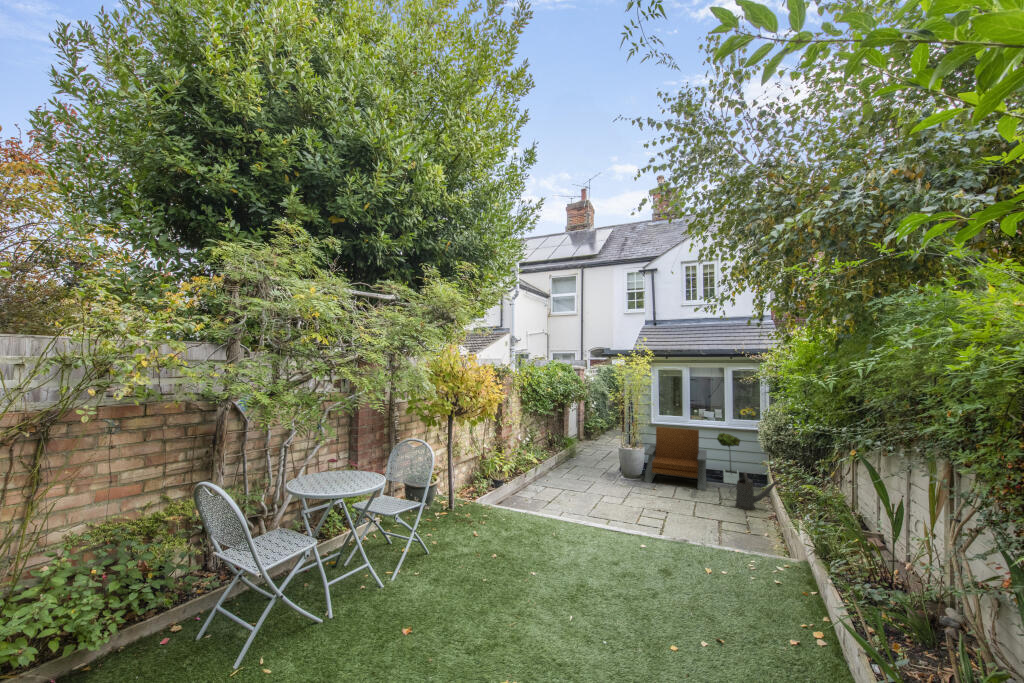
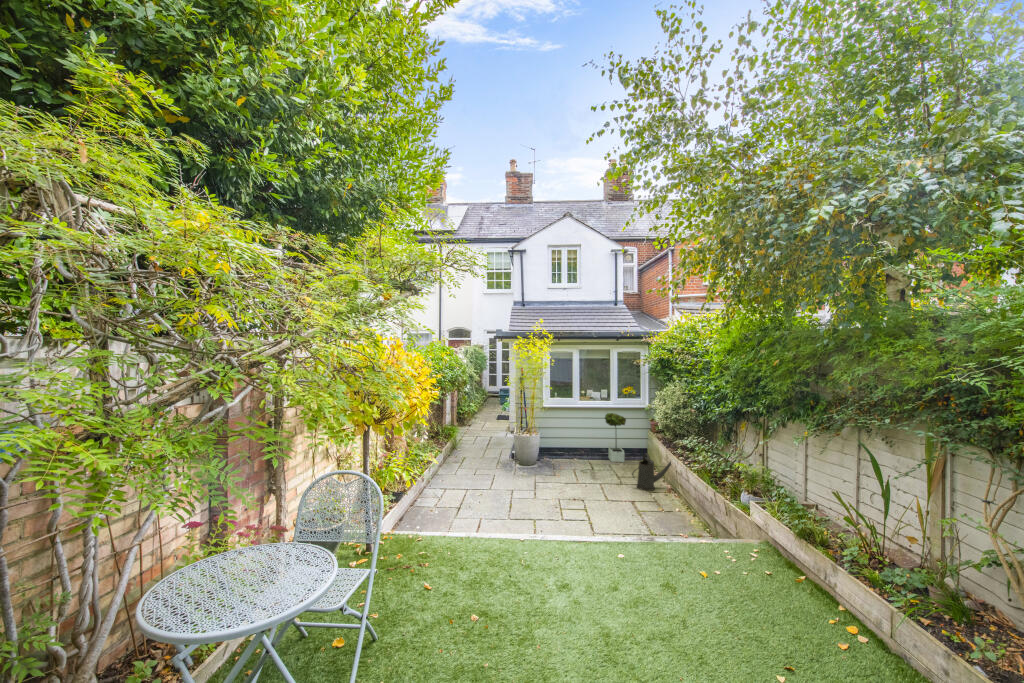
lounge chair: present [644,426,707,490] -> none [540,410,602,473]

